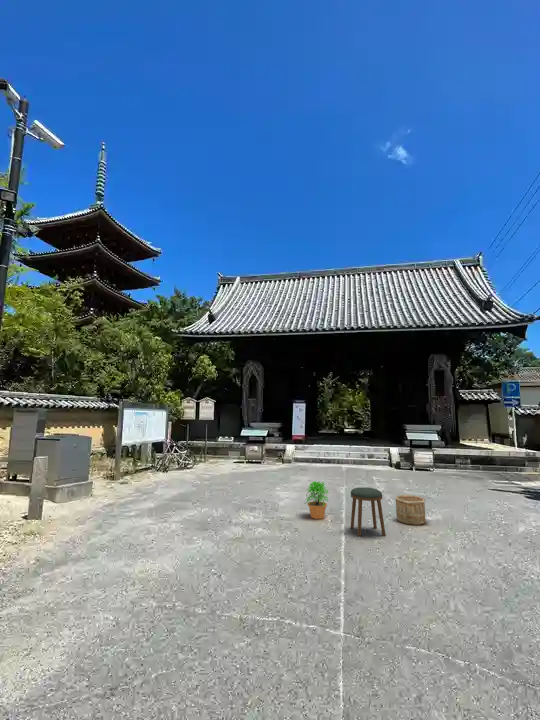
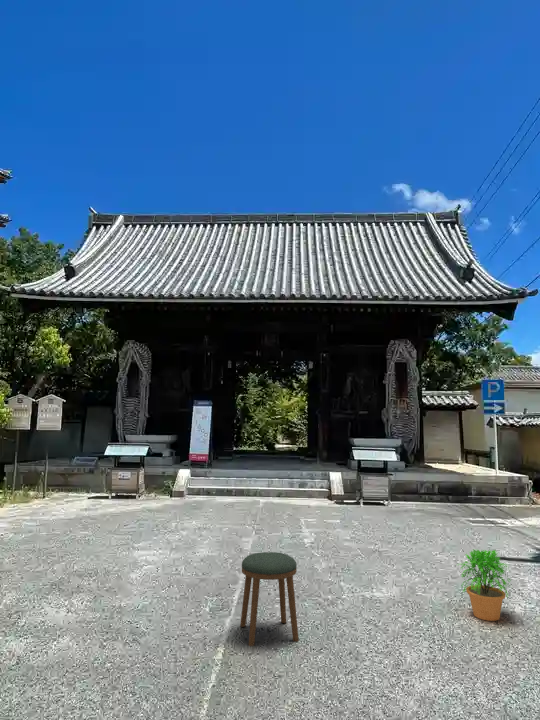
potted plant: present [306,481,328,519] -> present [461,549,510,621]
wooden bucket: present [395,495,425,525] -> none [321,558,370,611]

